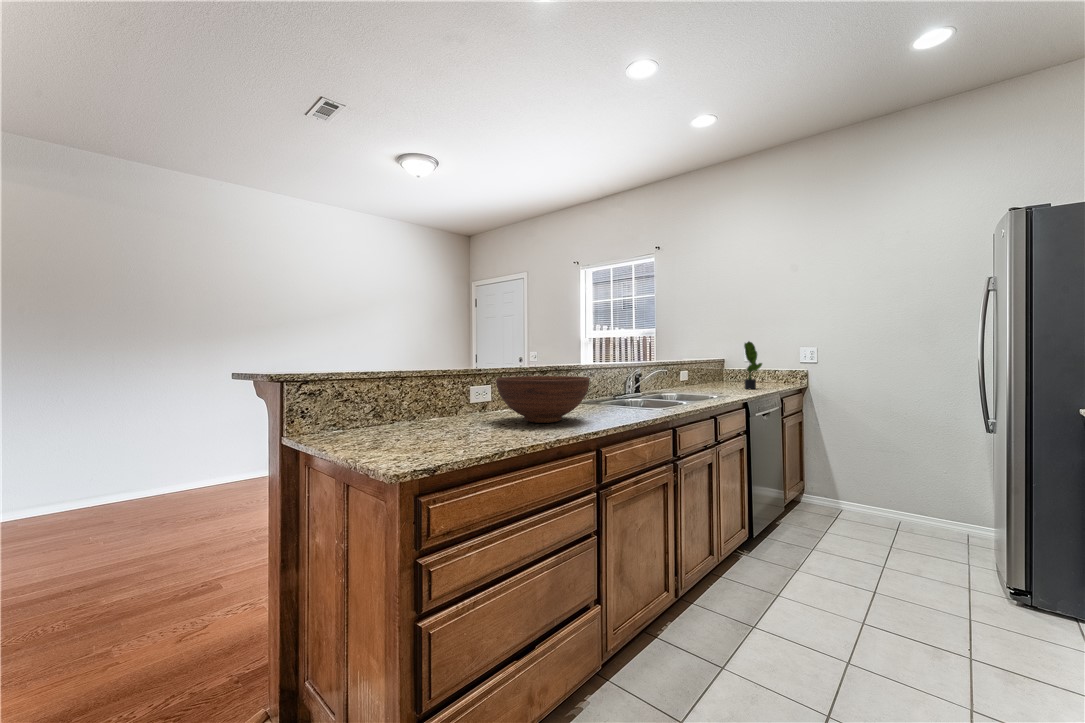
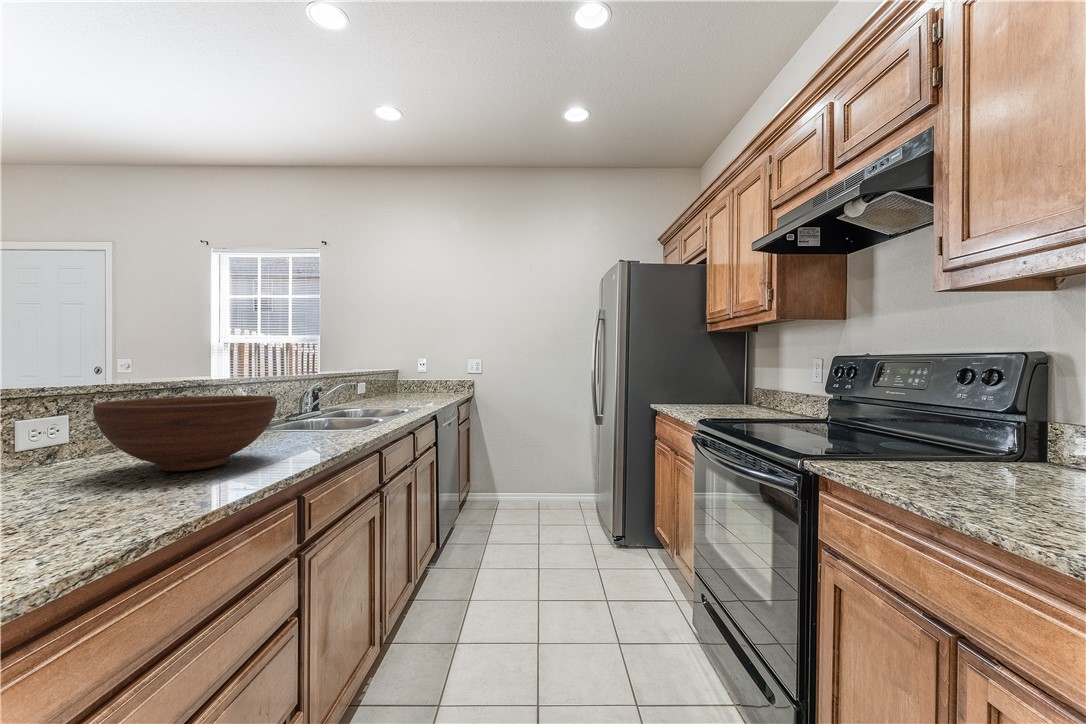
potted plant: present [744,341,762,389] -> none [416,351,443,399]

